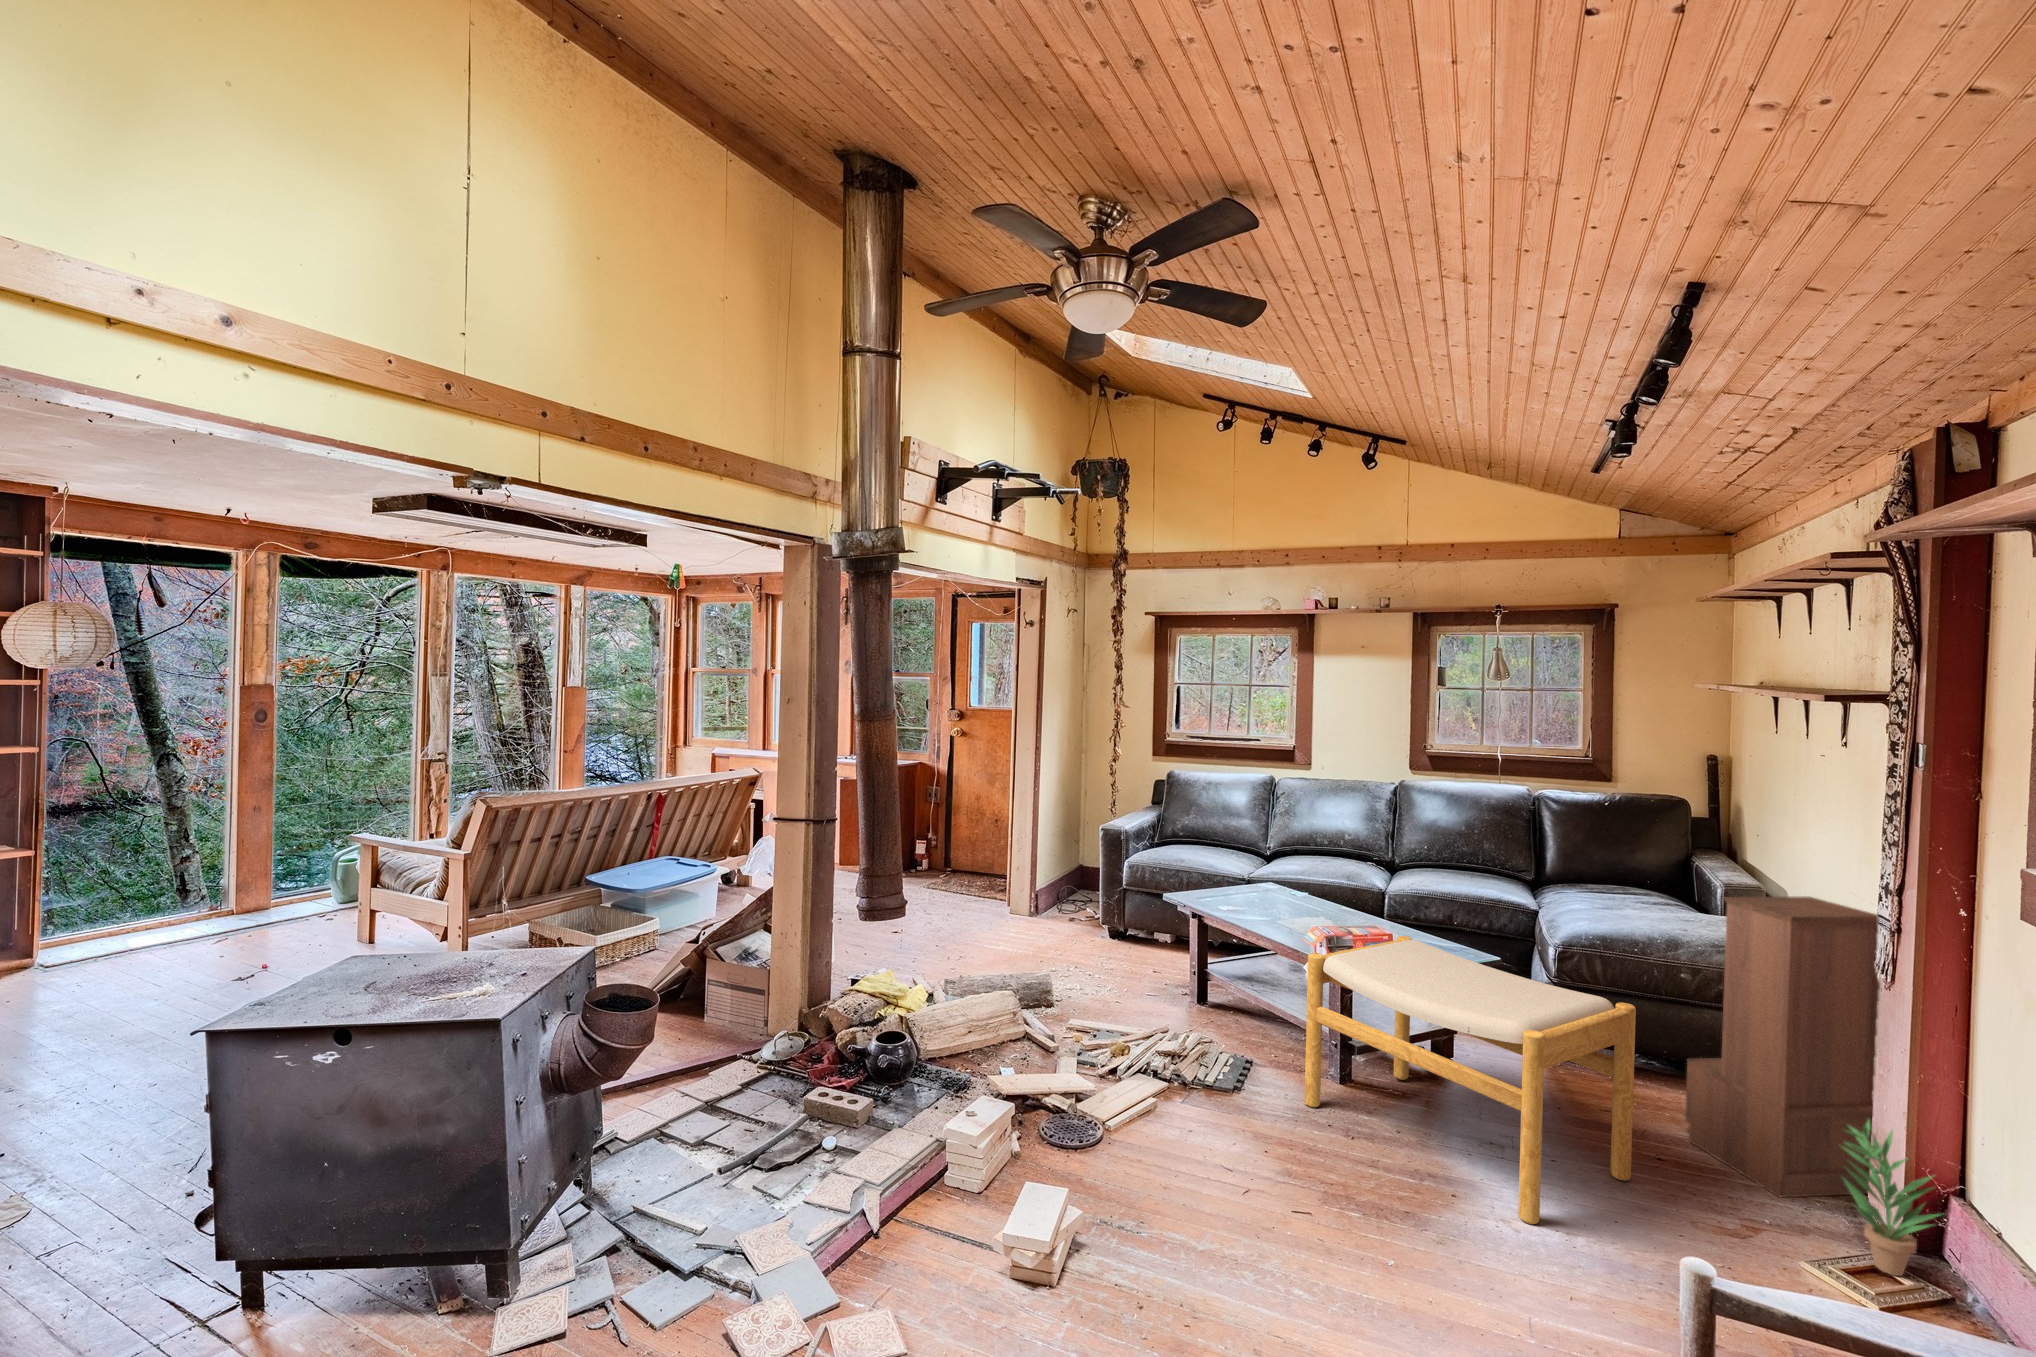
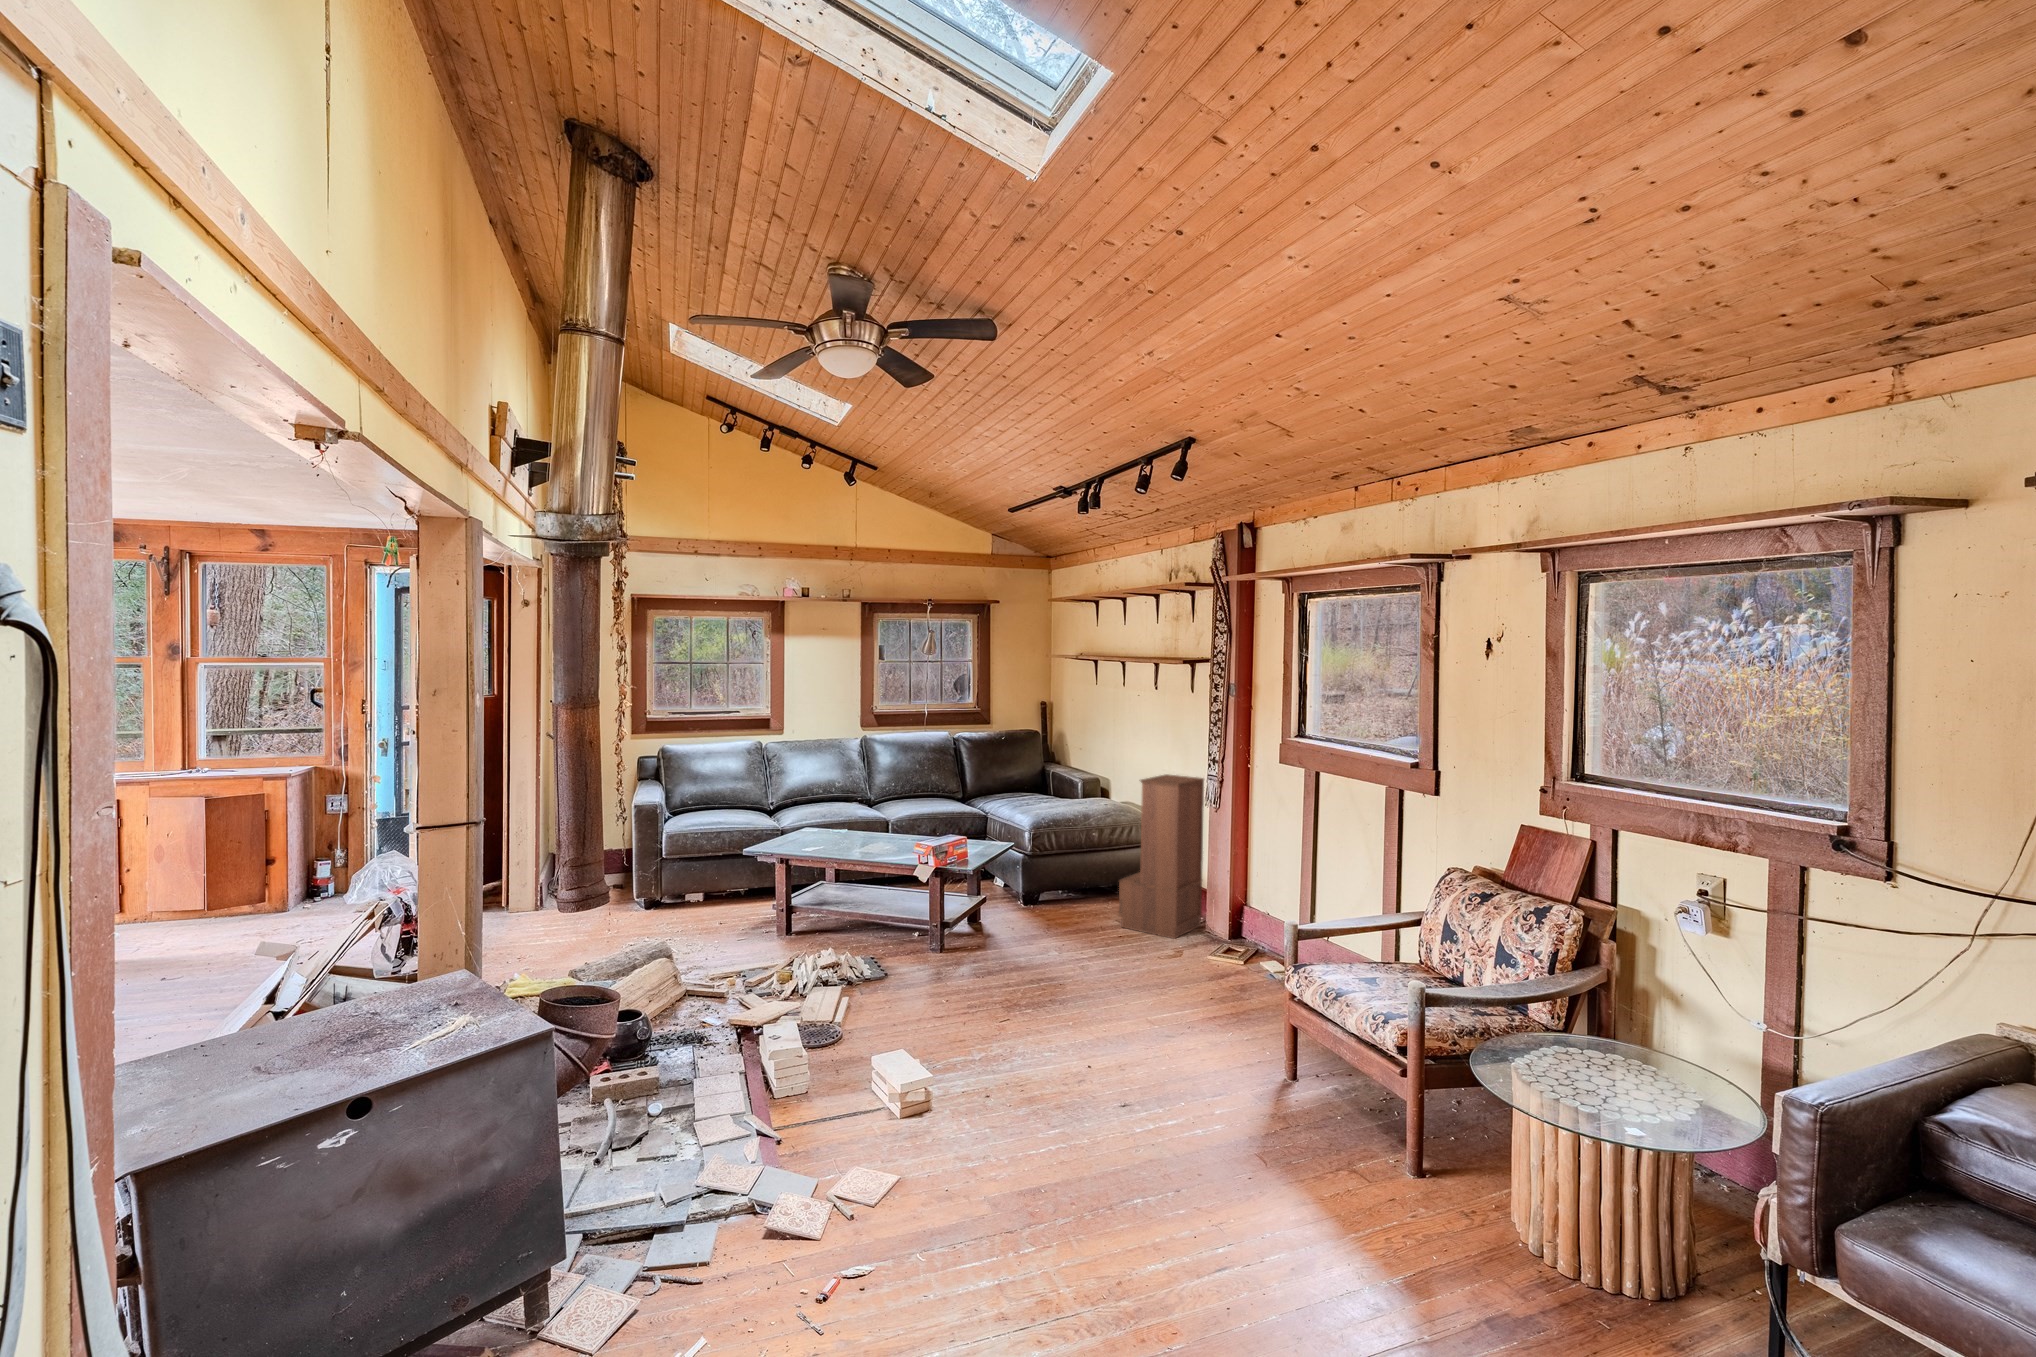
footstool: present [1305,936,1636,1224] -> none [935,840,1122,986]
potted plant: present [1841,1119,1940,1276] -> none [1210,879,1253,954]

